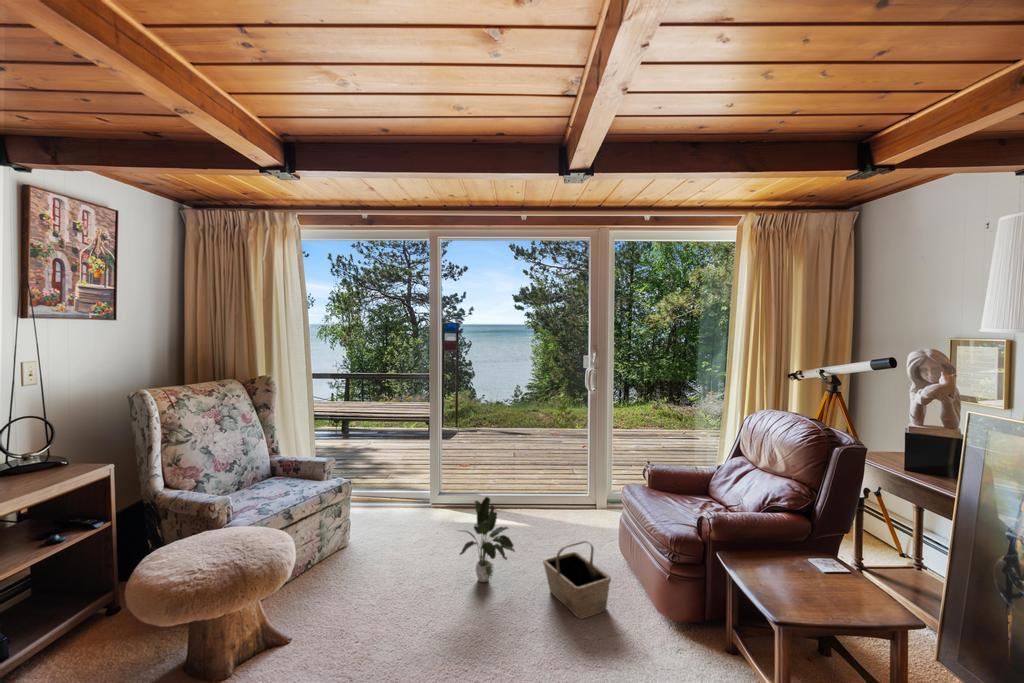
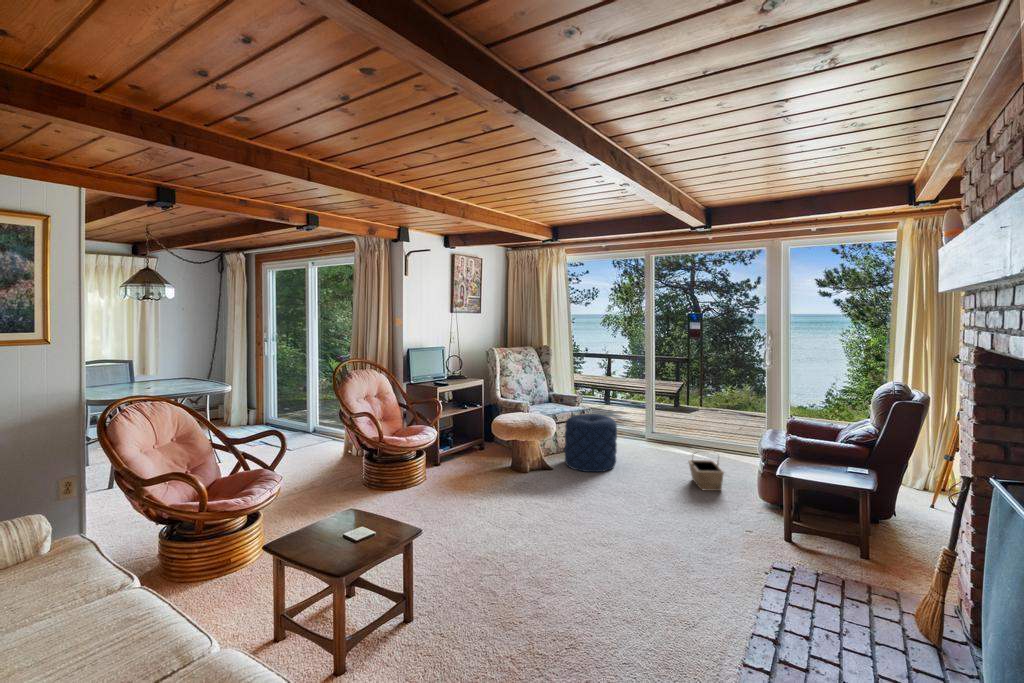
potted plant: present [460,497,515,582] -> none [639,421,677,470]
pouf: none [314,499,418,630] -> present [564,414,617,472]

